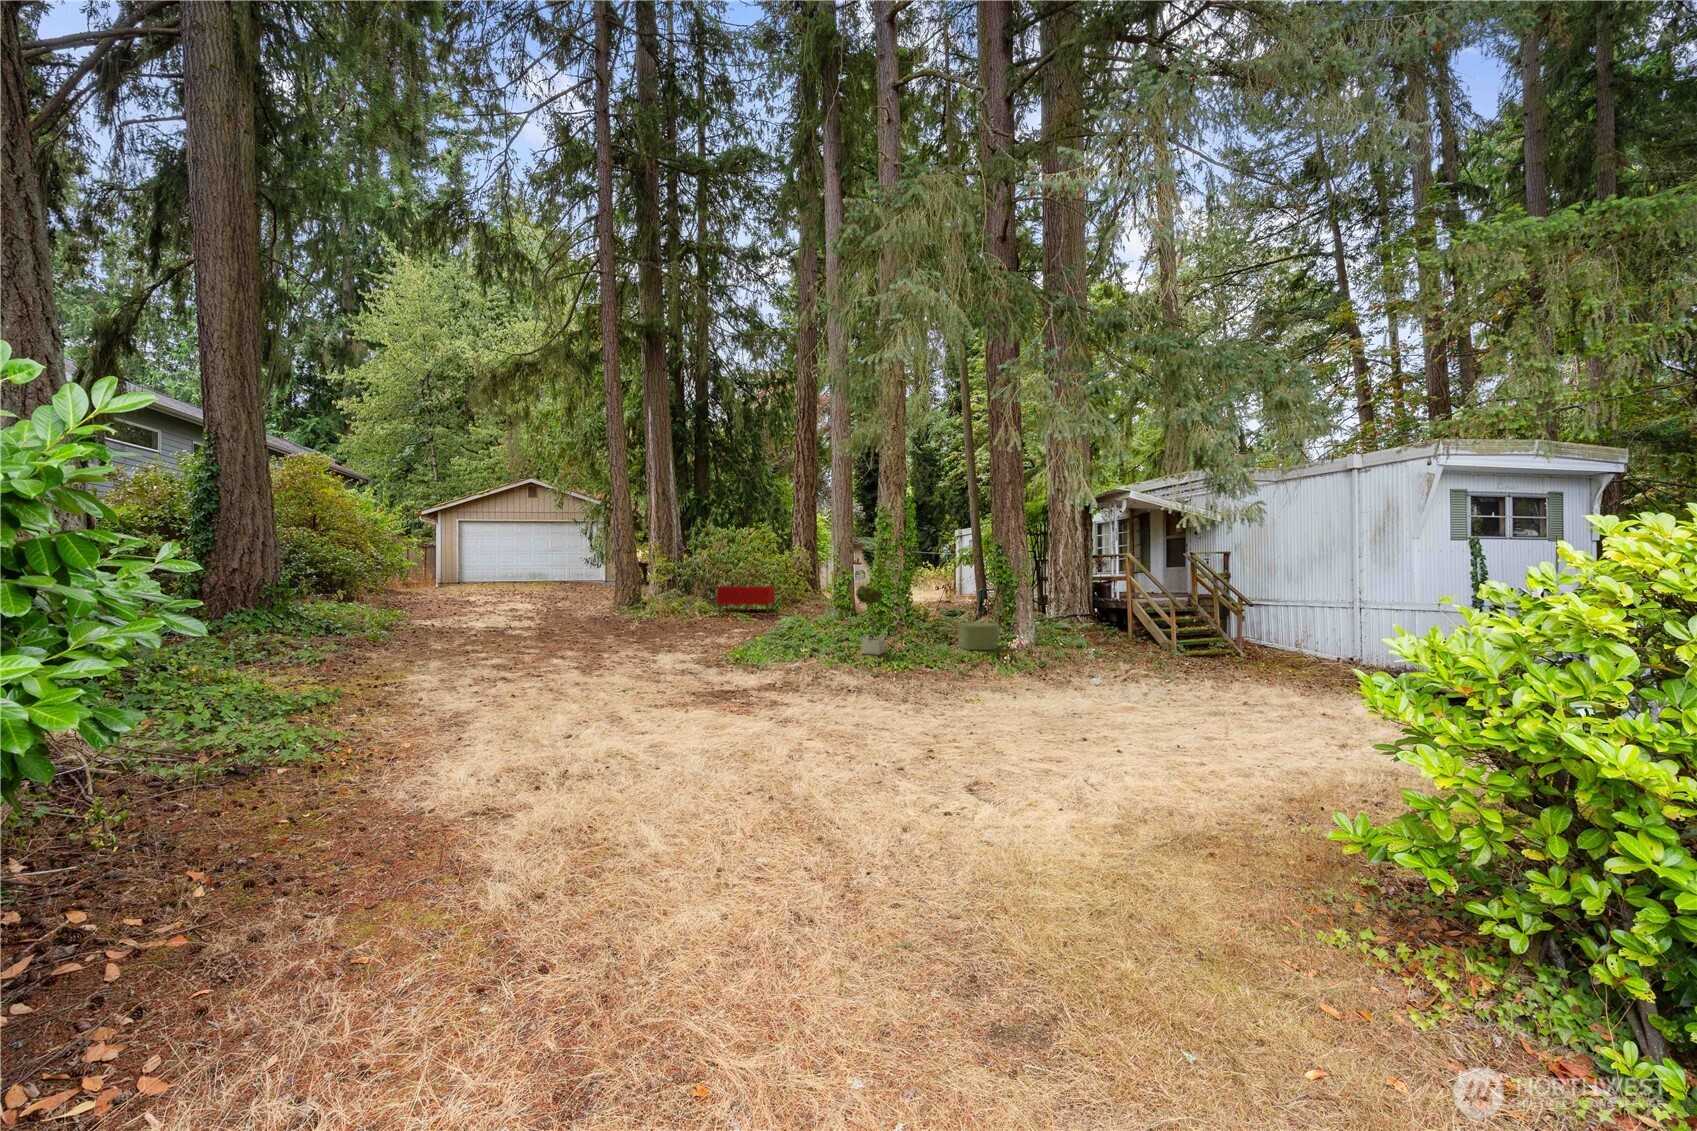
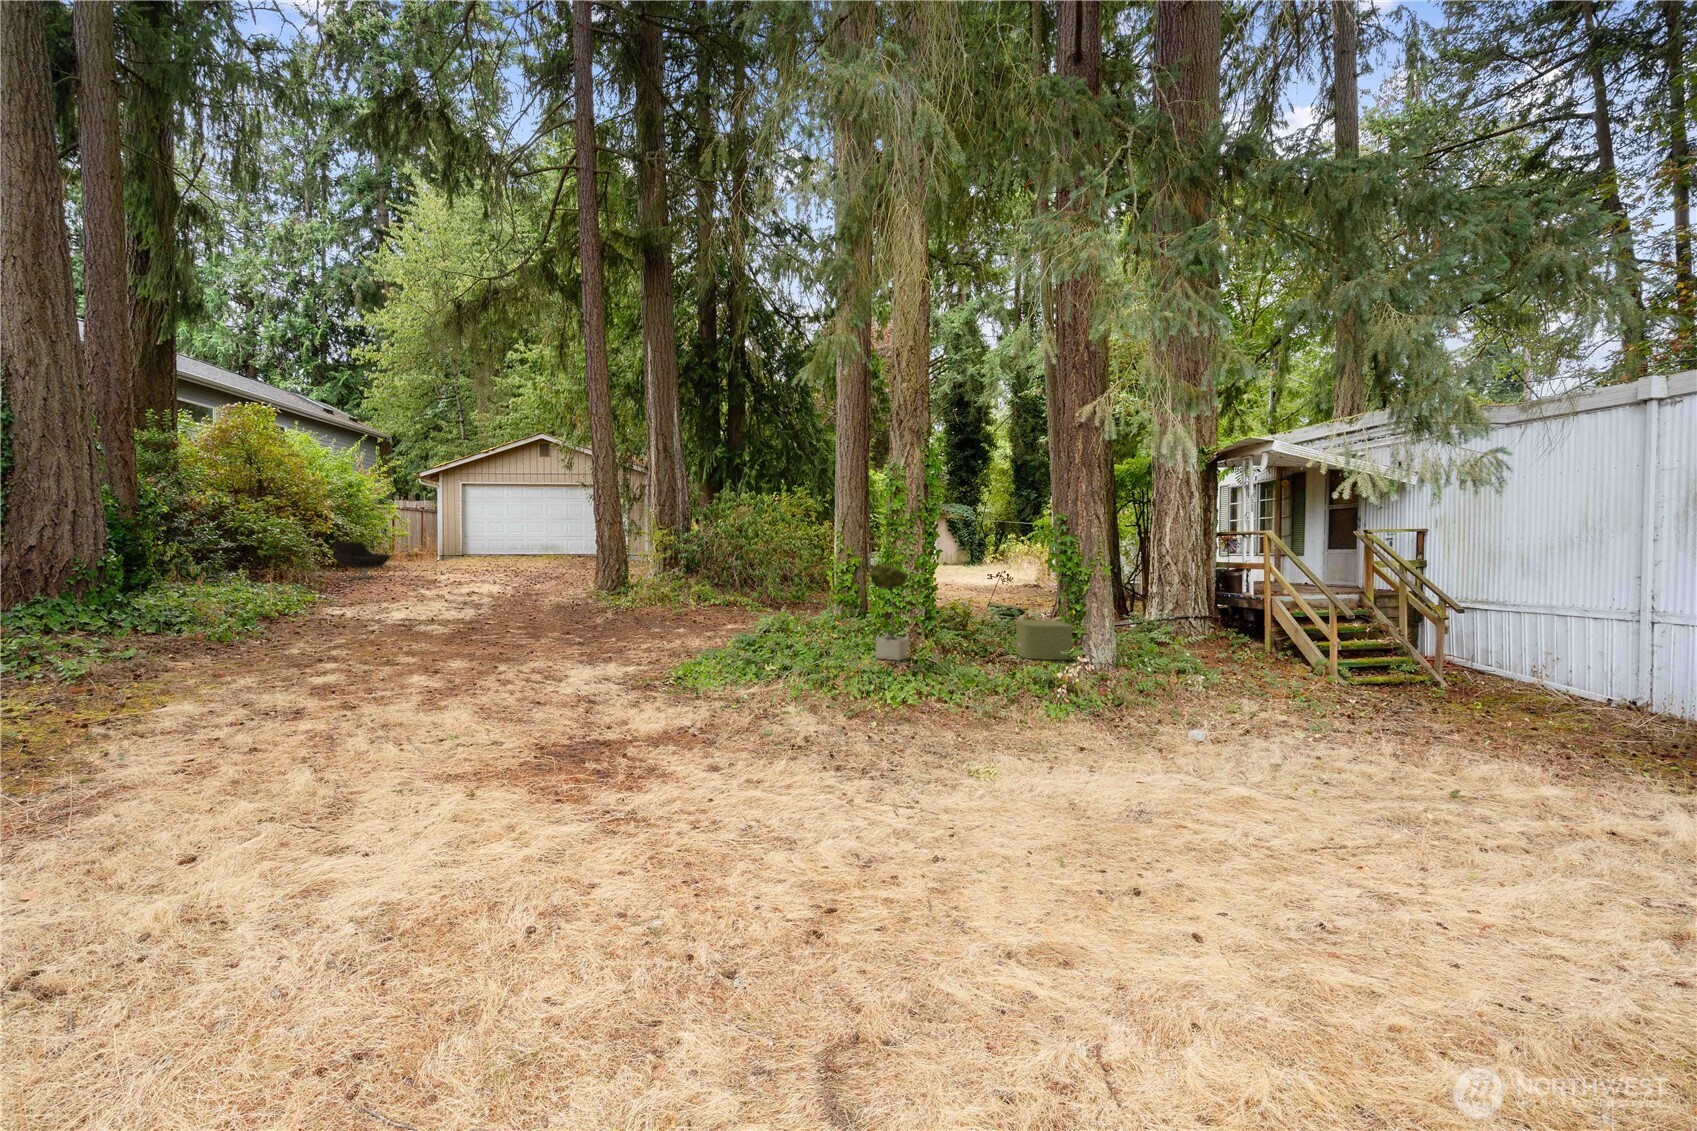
lounge chair: none [375,575,425,607] -> present [332,542,390,578]
bench: present [717,586,776,612] -> none [723,564,798,600]

